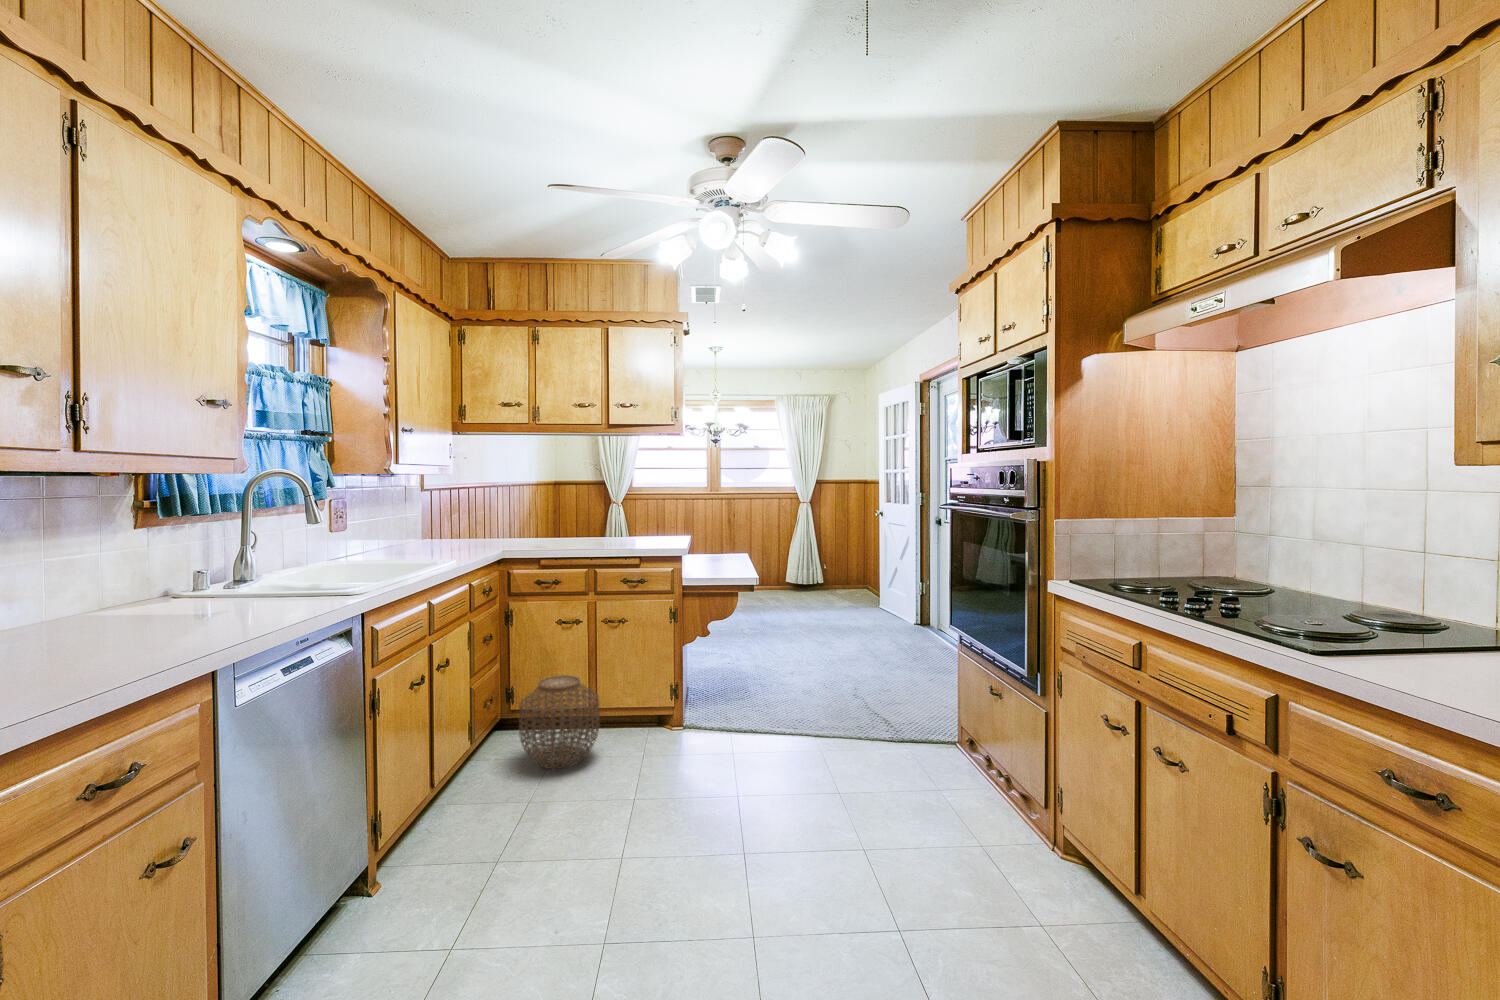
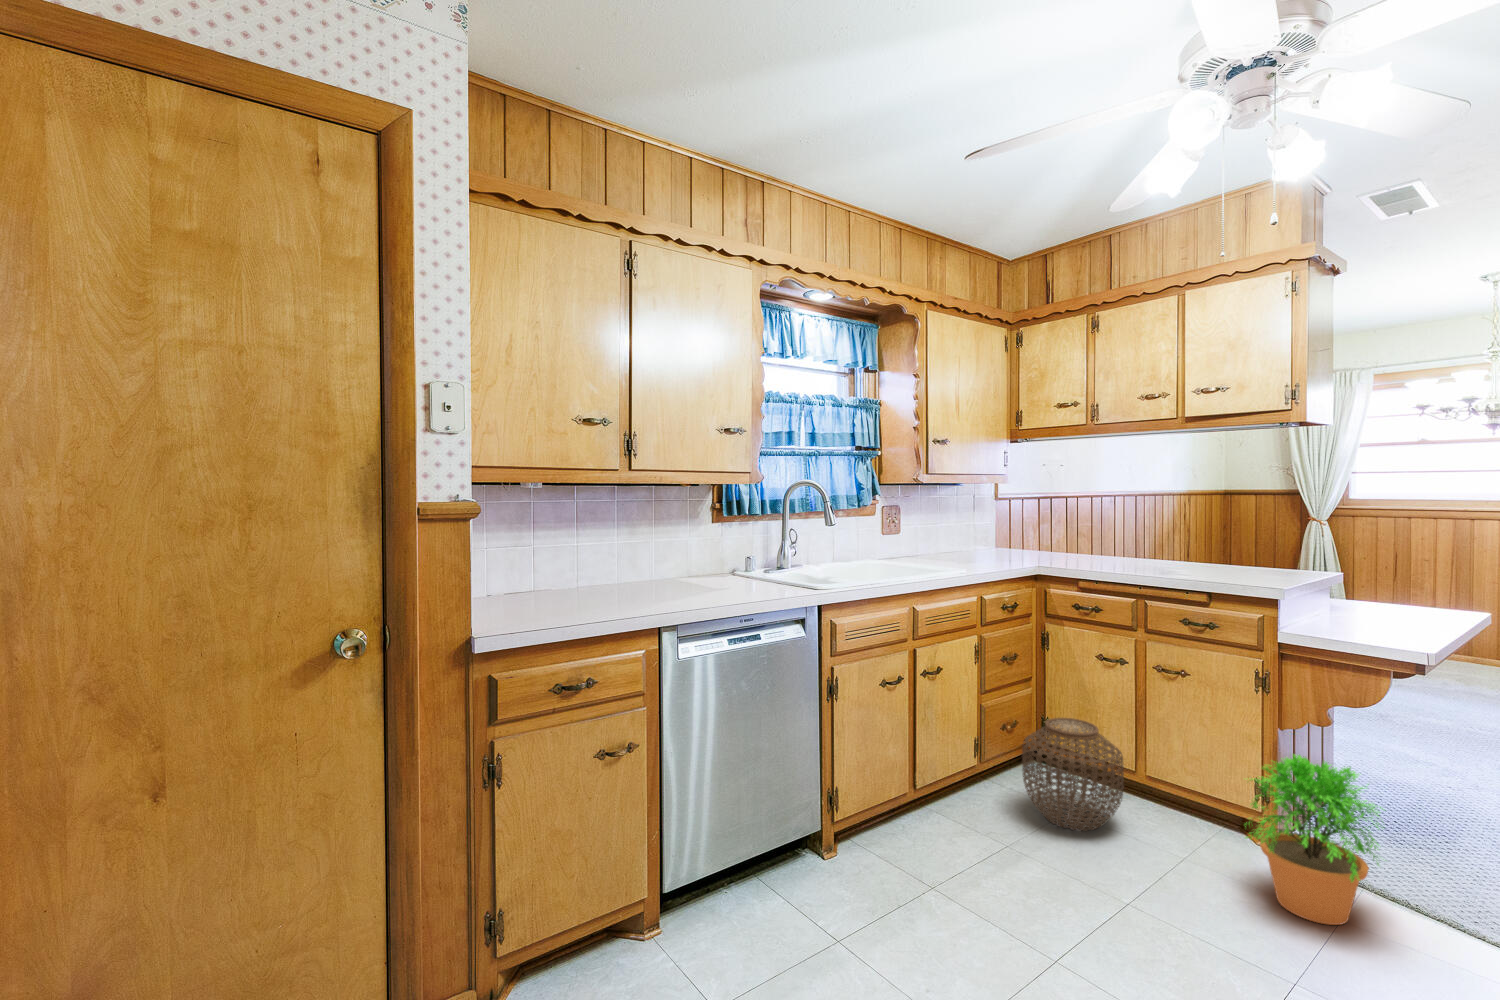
potted plant: none [680,655,762,760] -> present [1245,755,1383,925]

